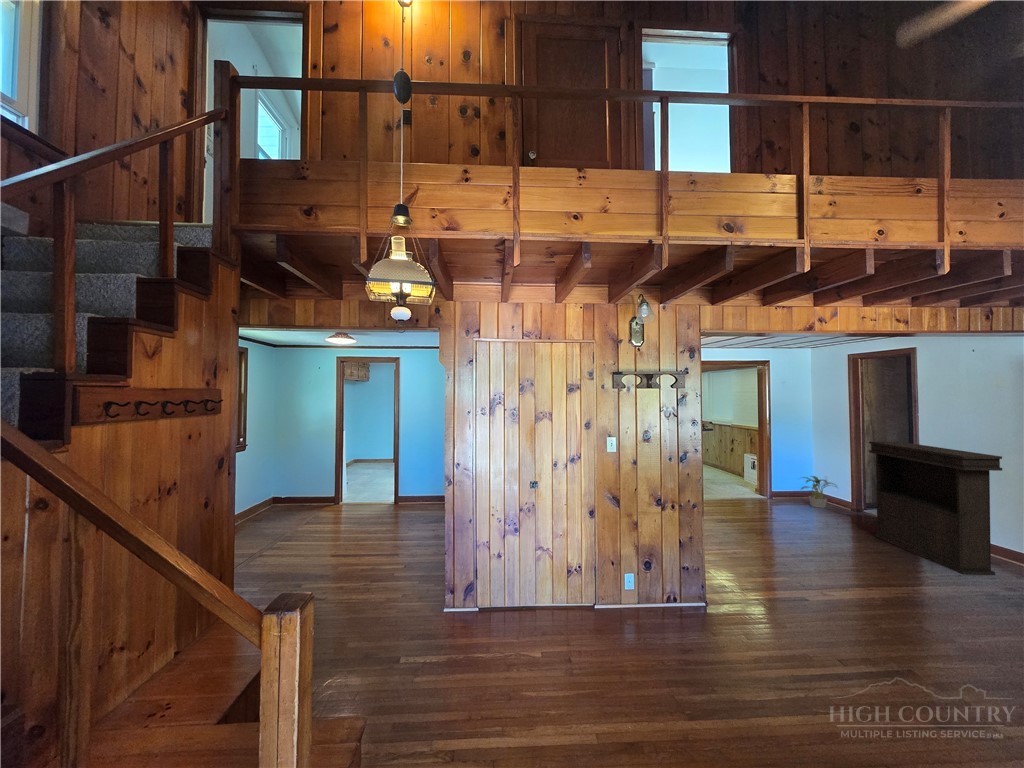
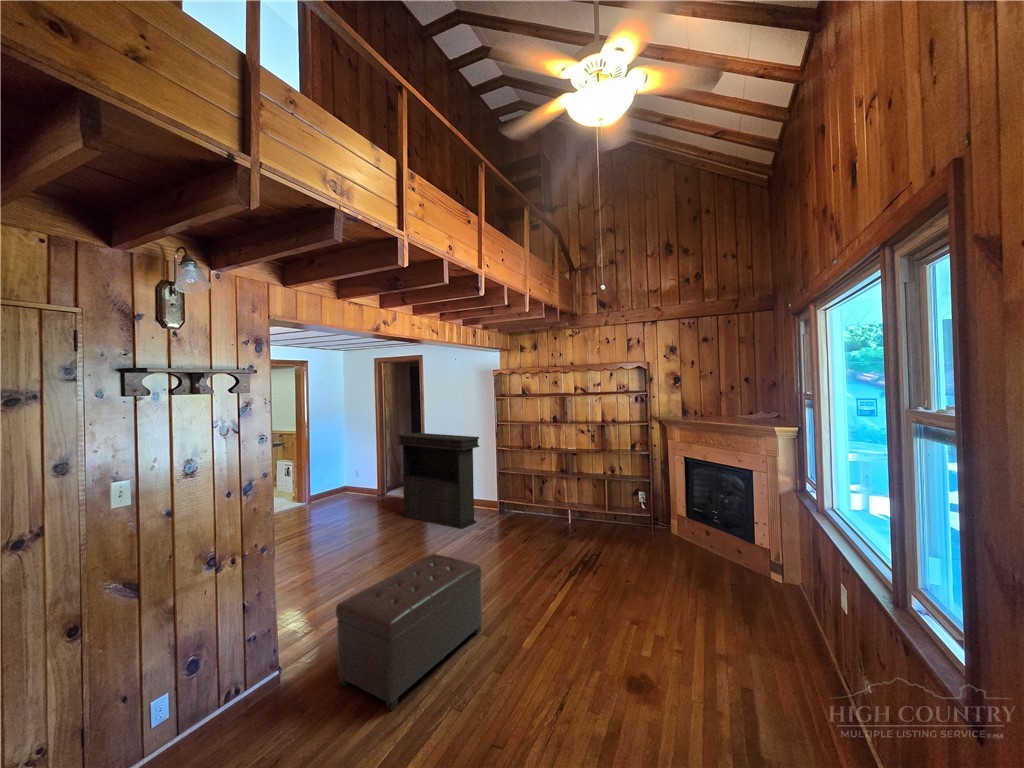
potted plant: present [801,476,837,508] -> none [335,472,369,501]
ottoman: none [745,566,929,675] -> present [336,554,482,710]

